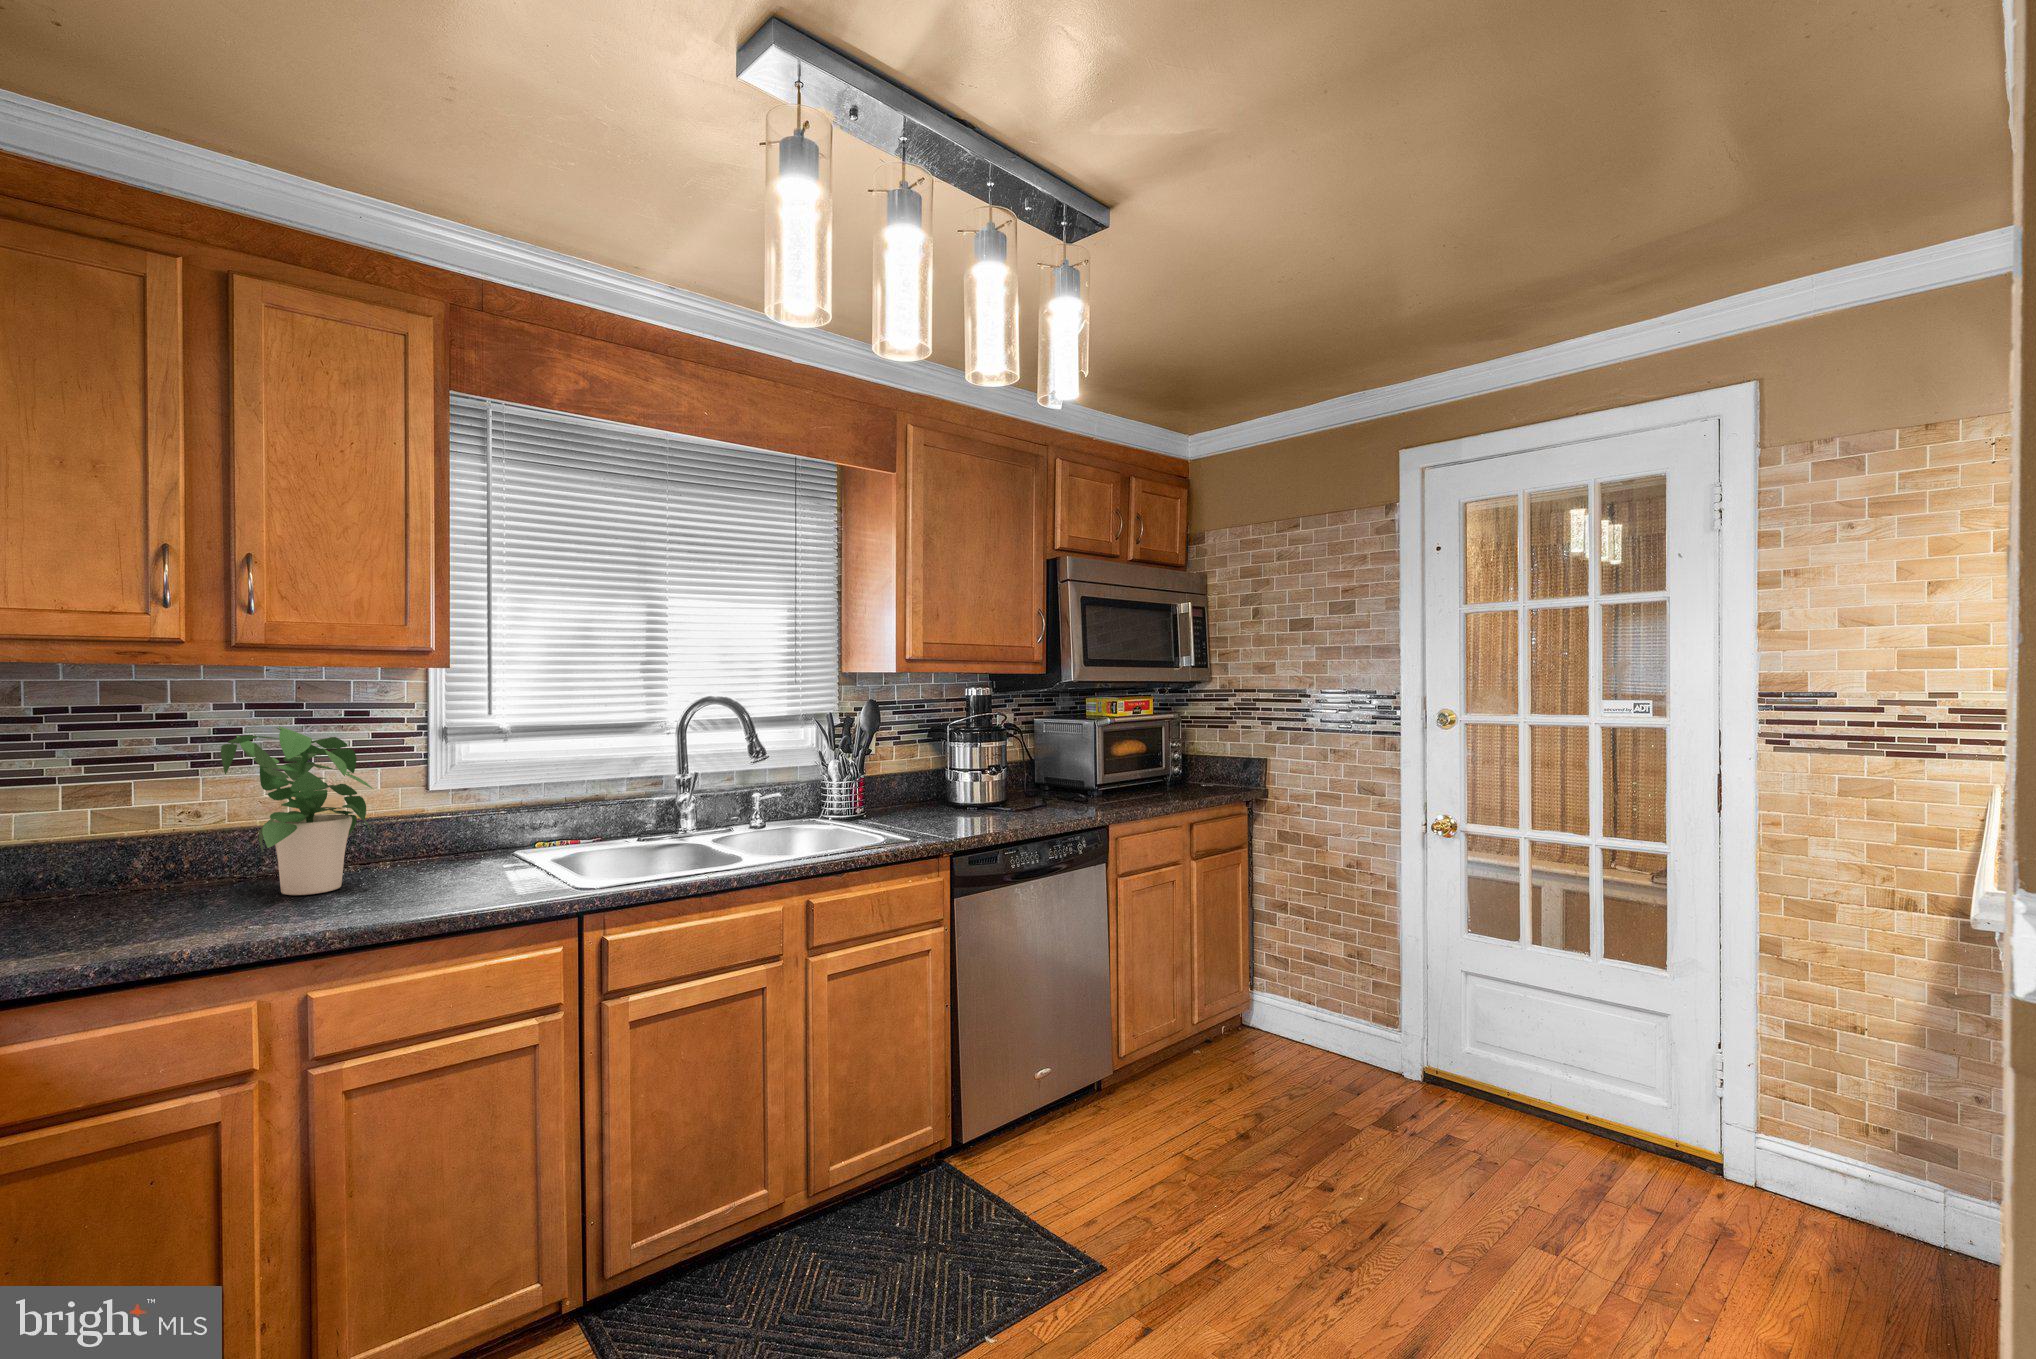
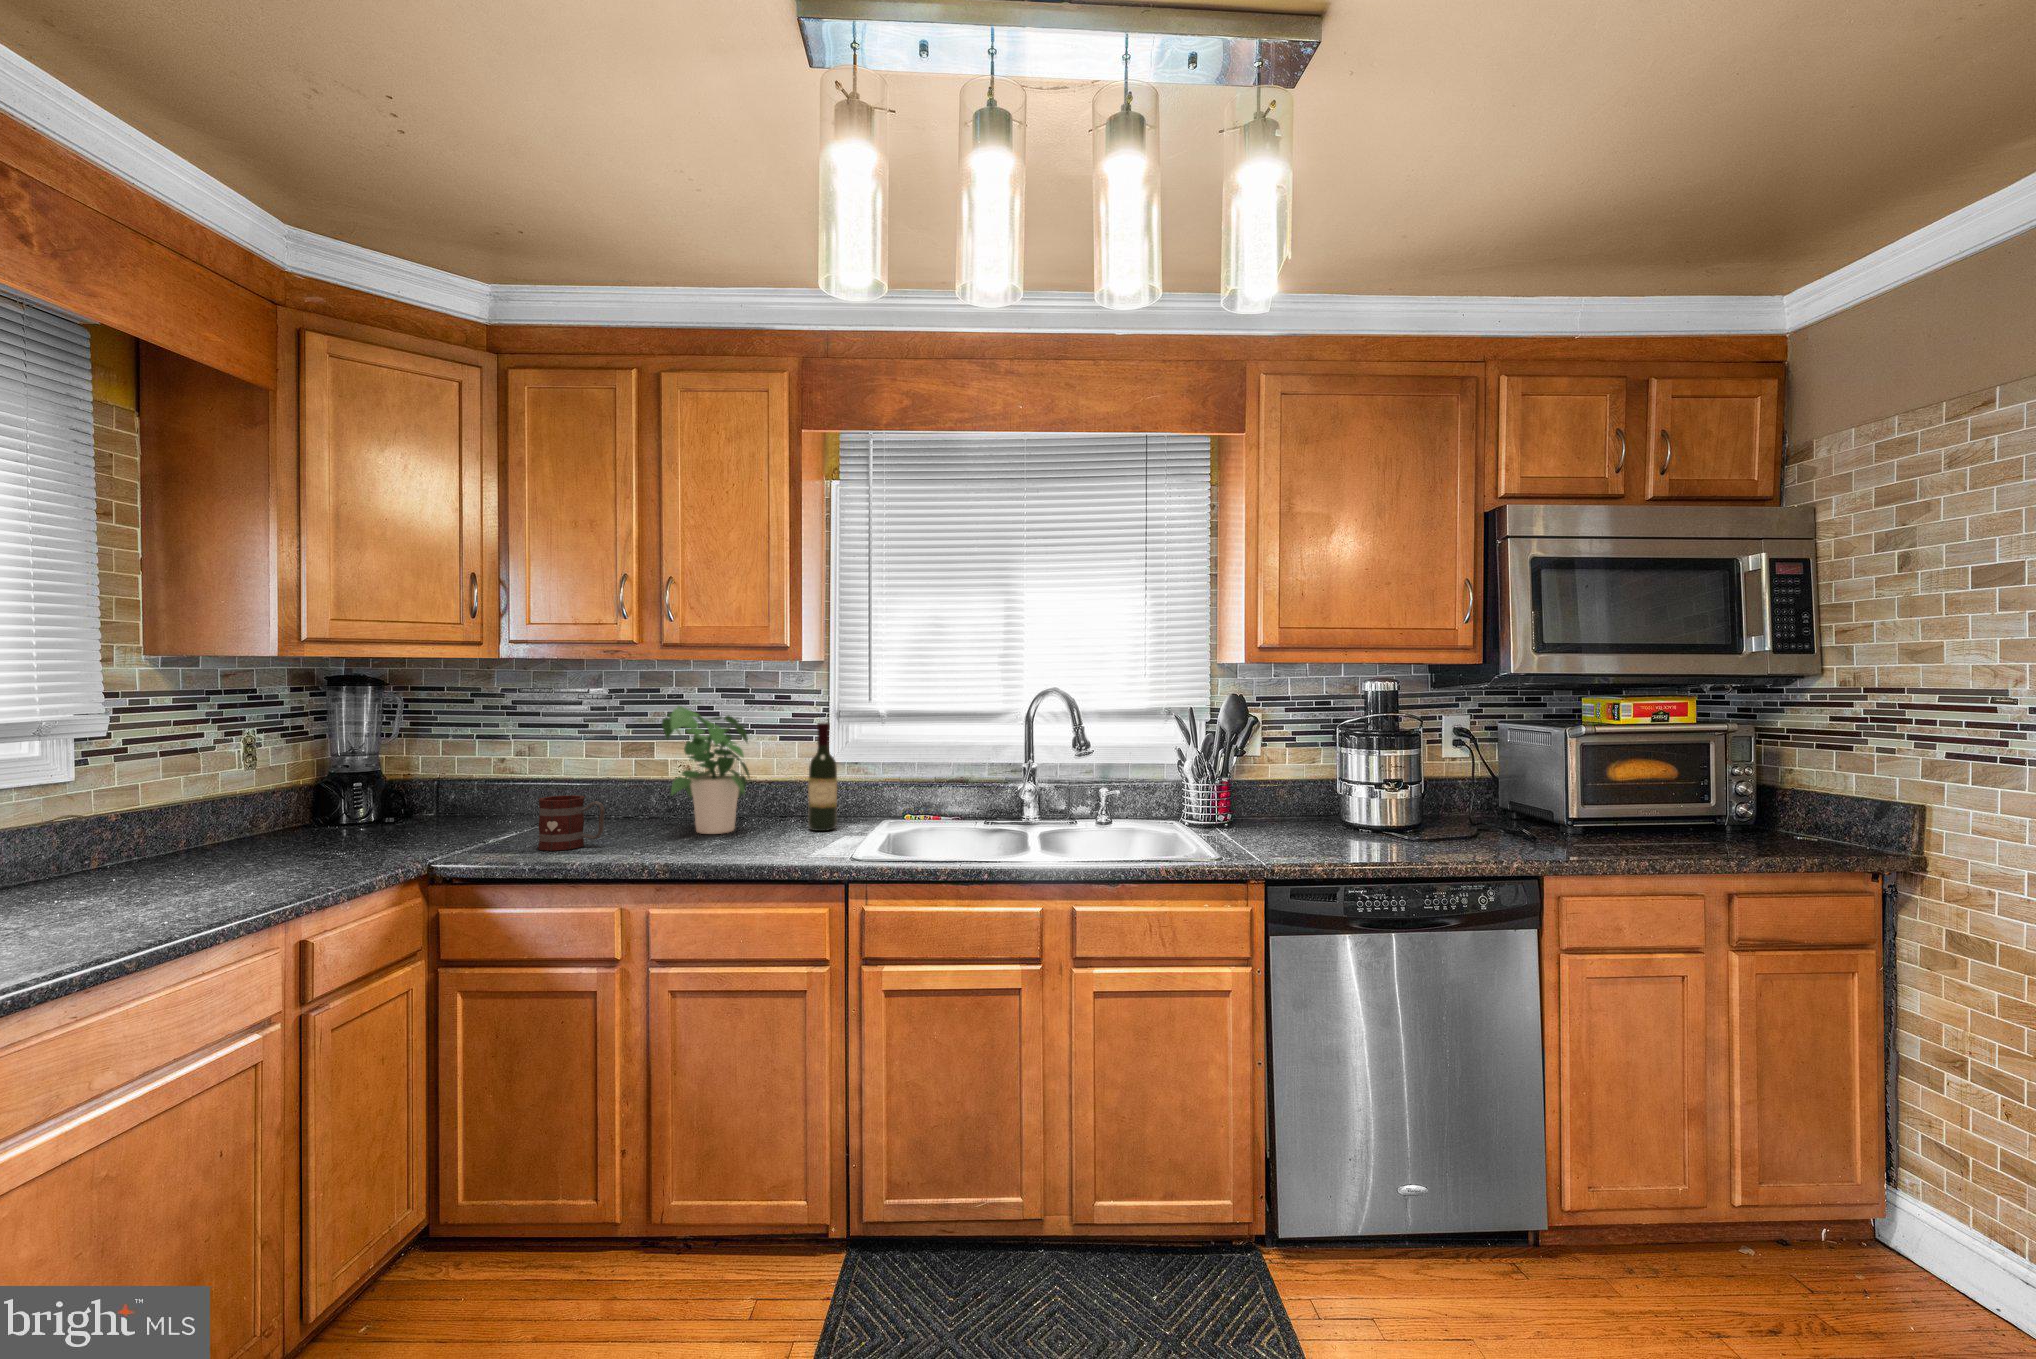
wine bottle: none [441,741,481,872] -> present [808,723,837,831]
mug: none [55,862,183,948] -> present [538,795,605,851]

